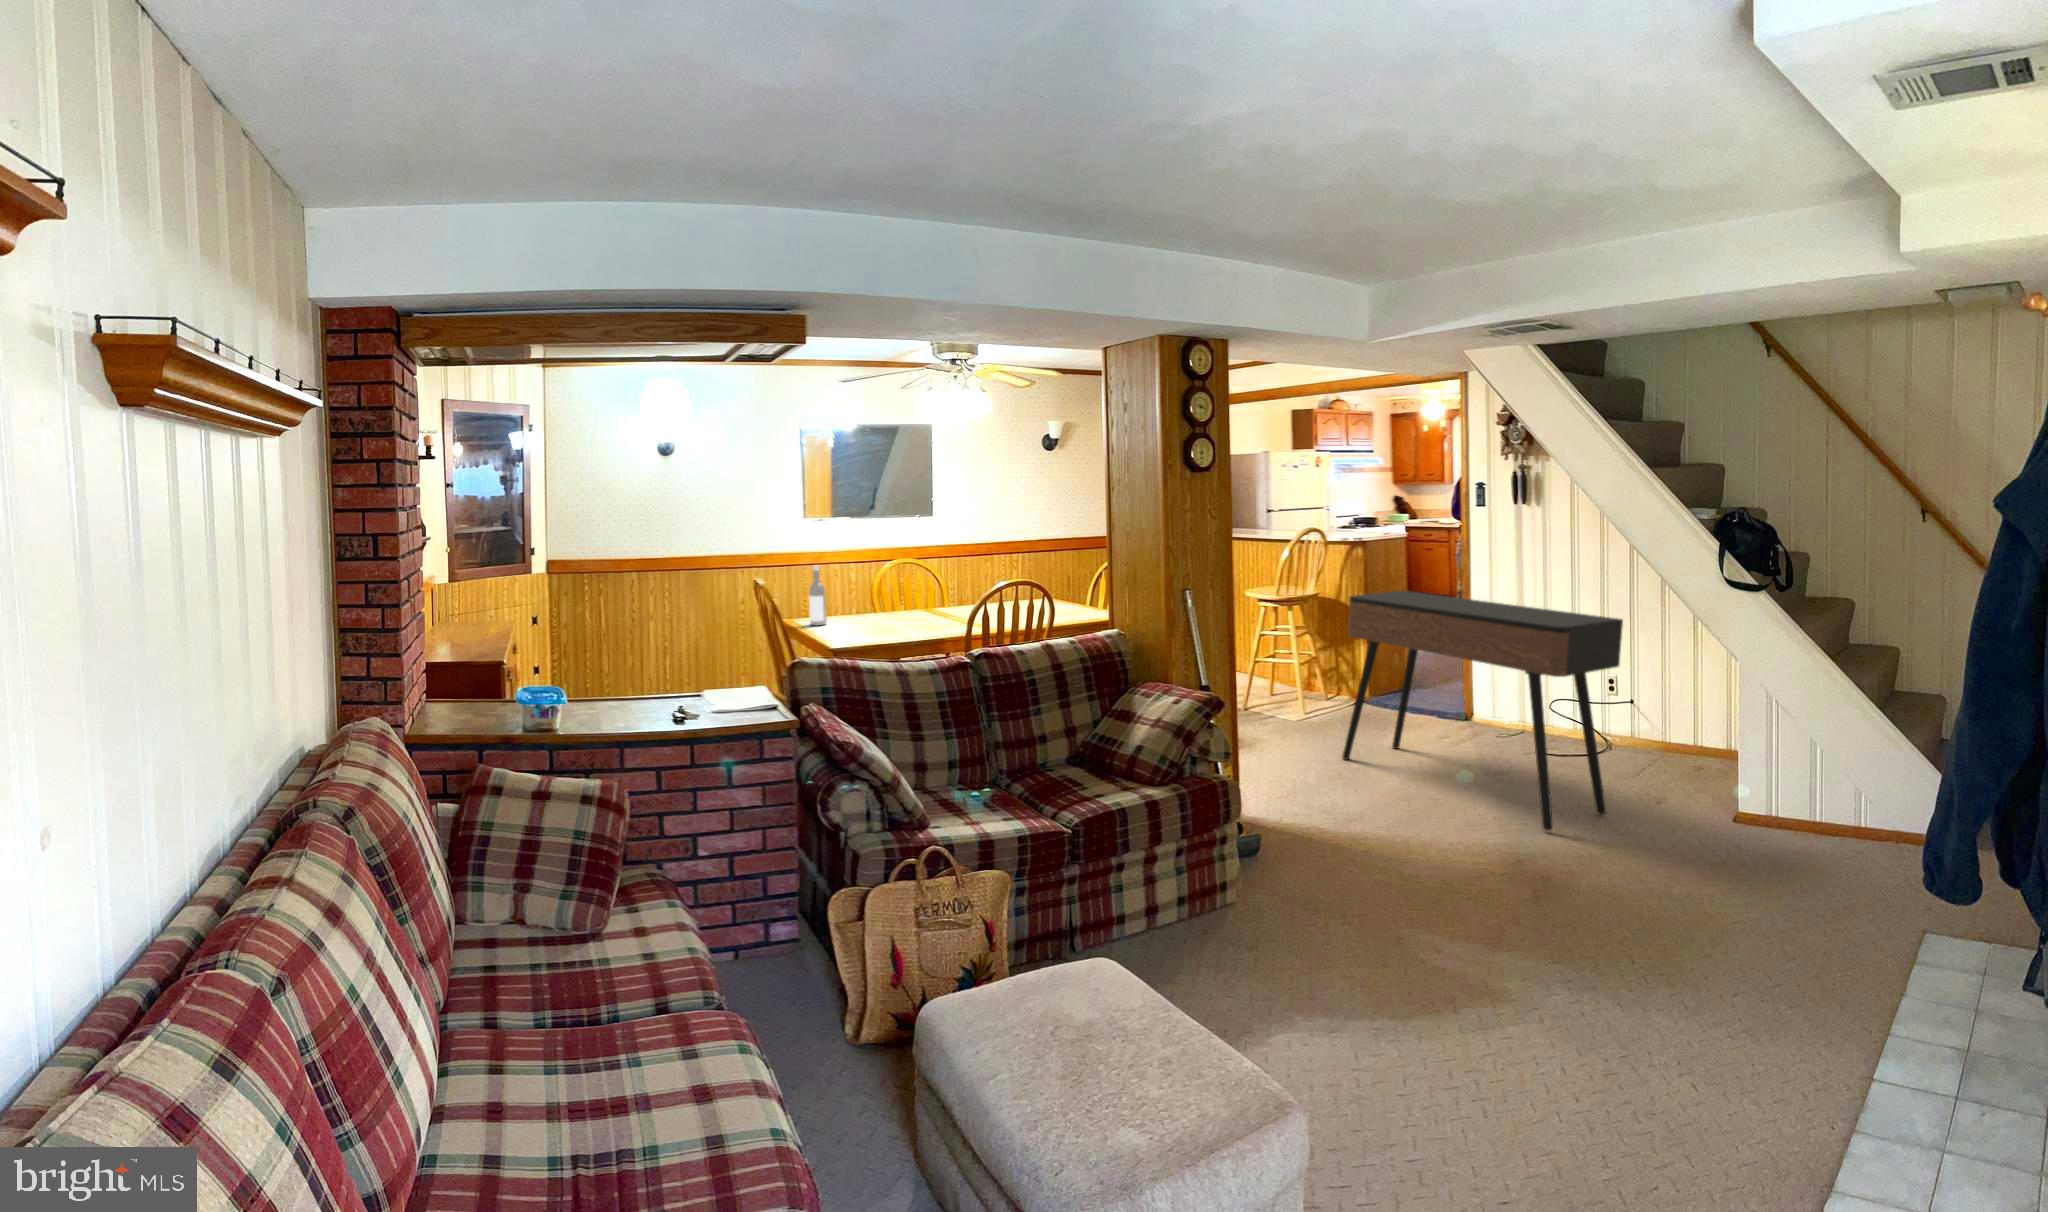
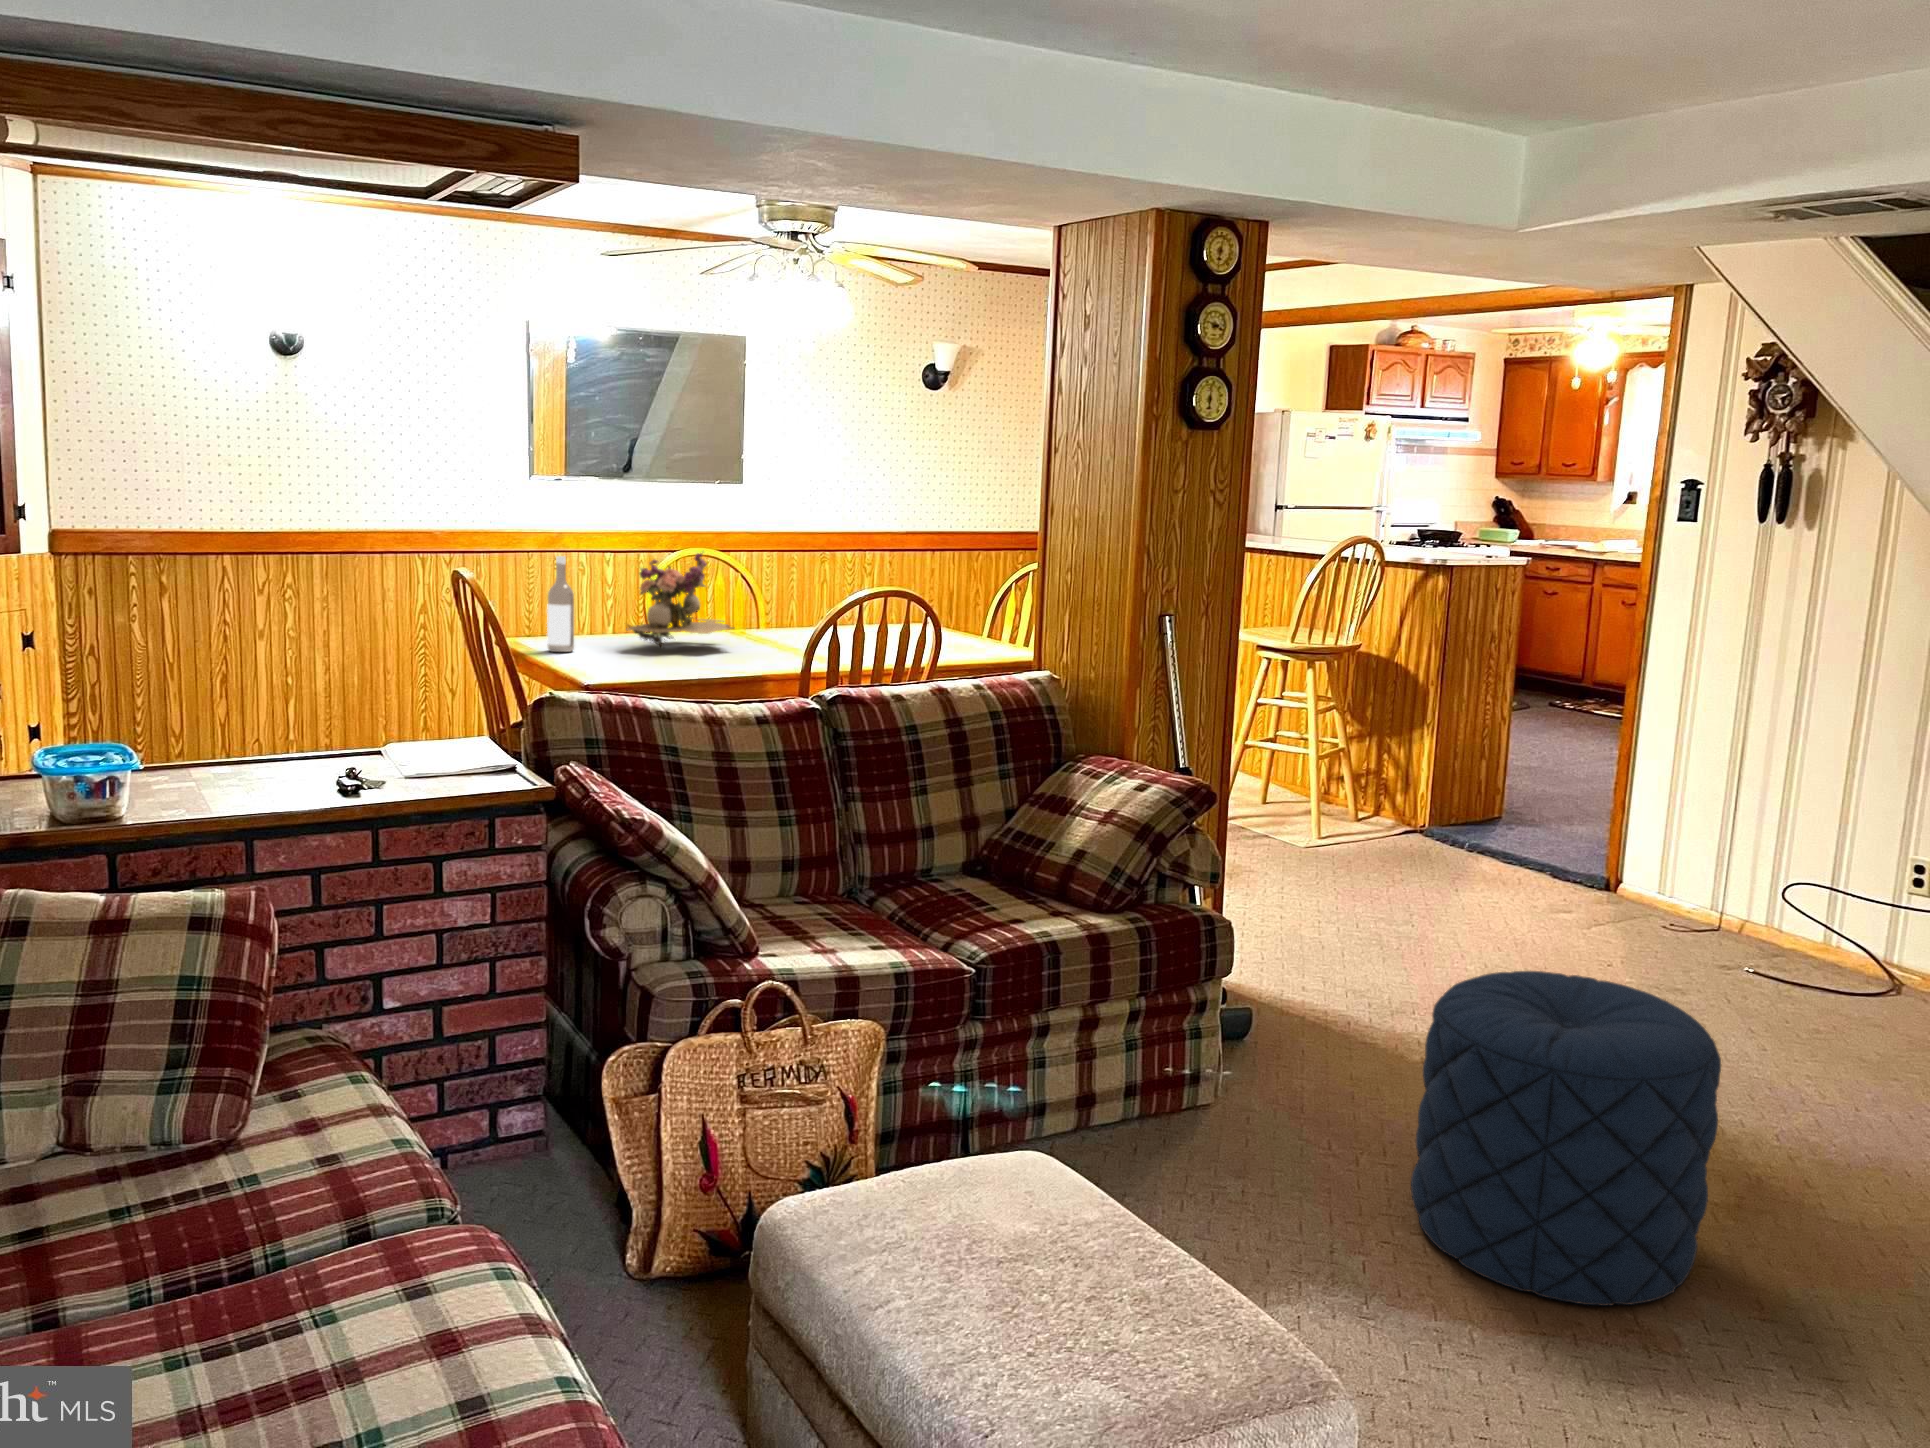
flower arrangement: none [857,557,926,620] -> present [626,553,733,647]
console table: present [1342,591,1623,831] -> none [1383,639,1828,1016]
pouf: none [1361,817,1562,1042] -> present [1411,971,1721,1306]

